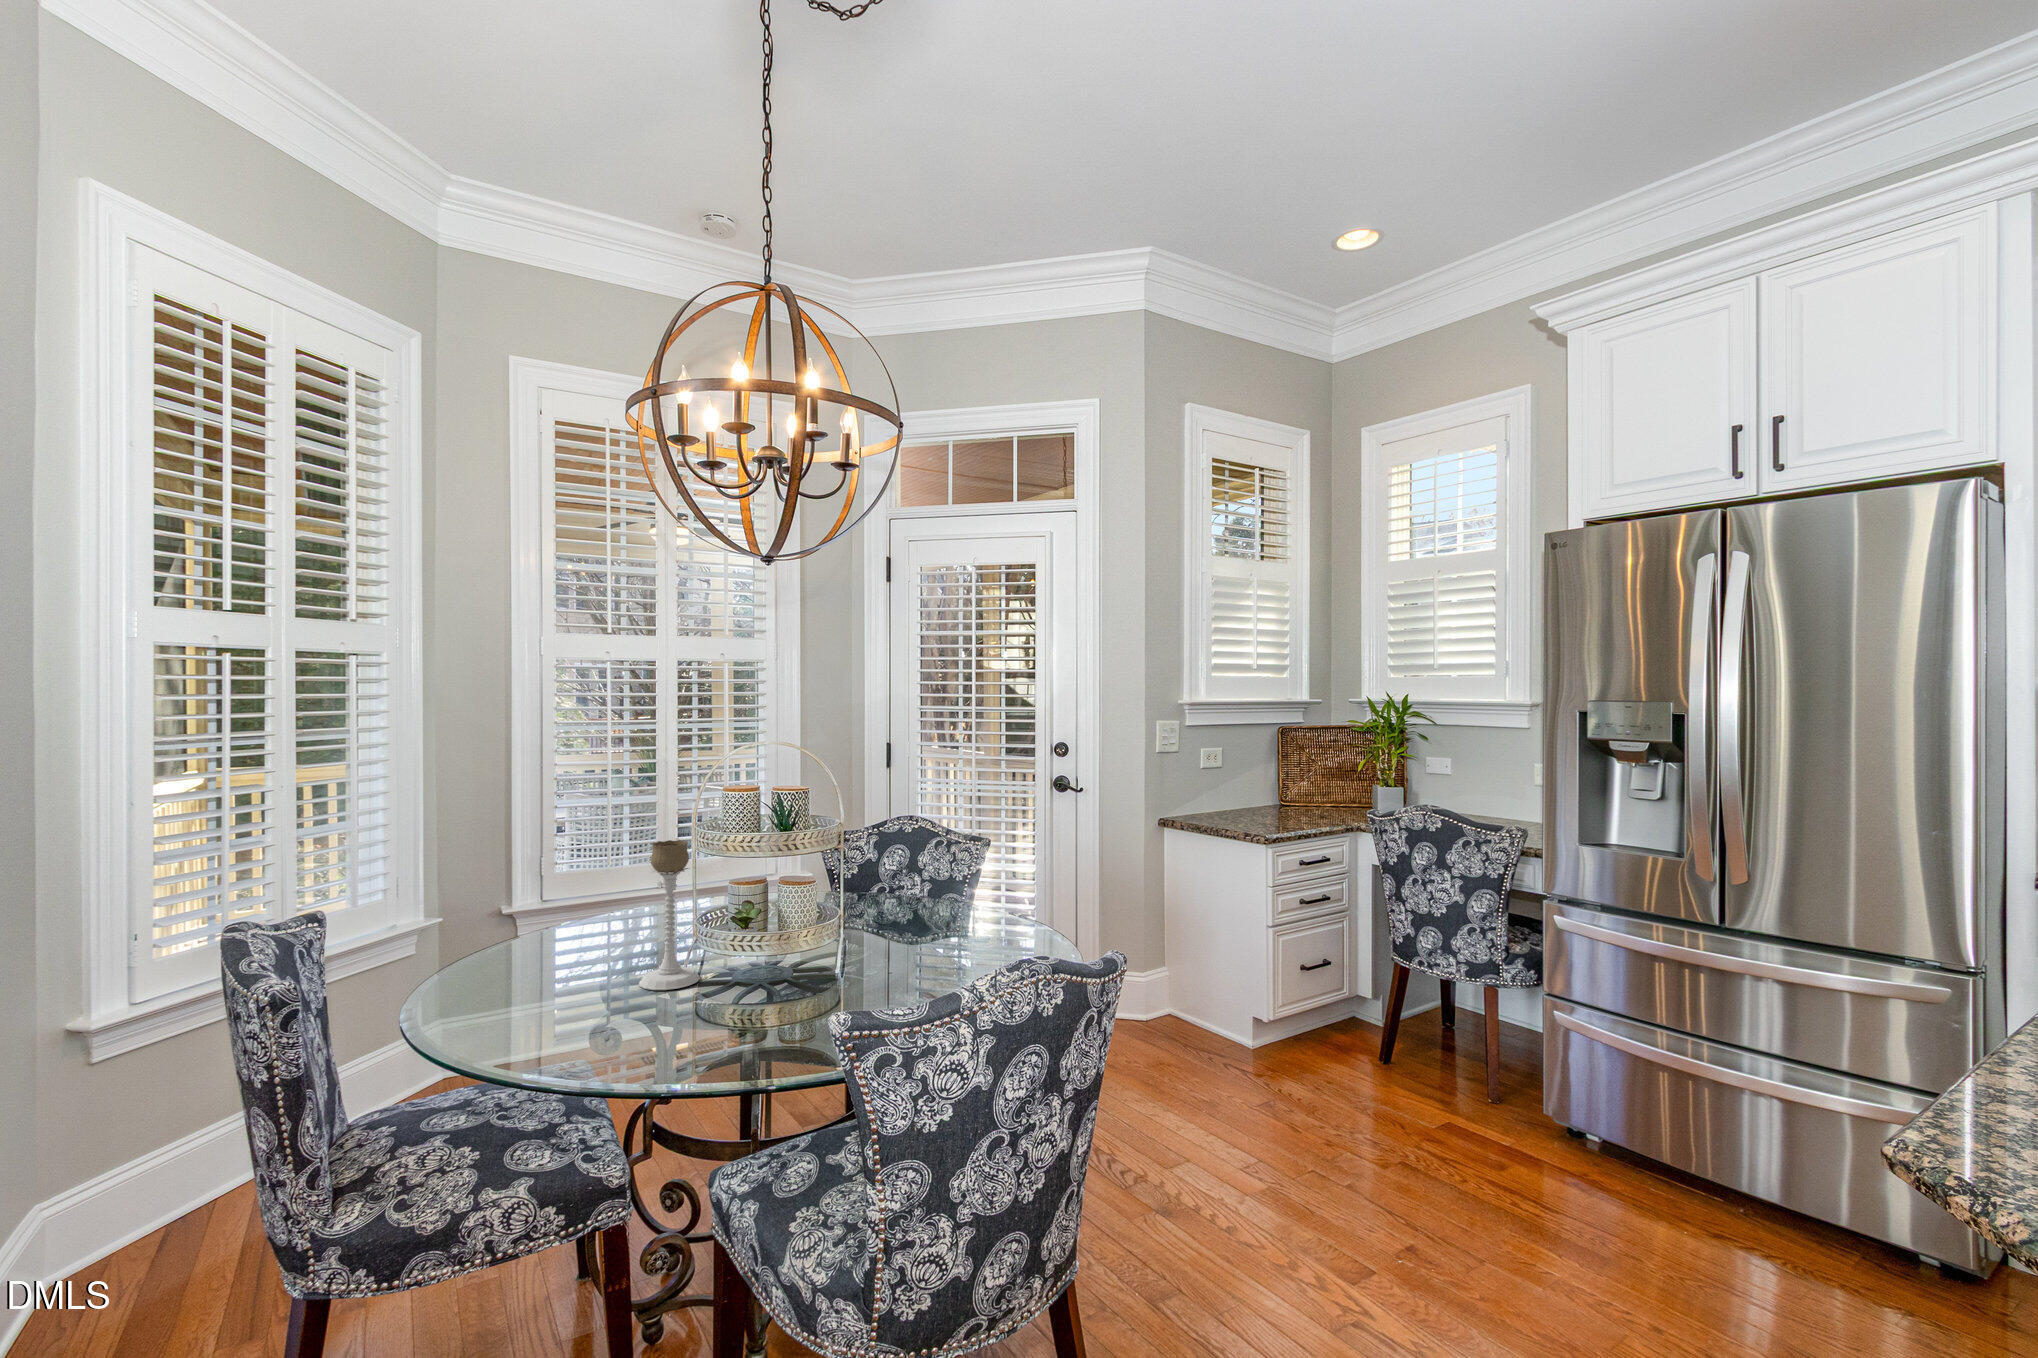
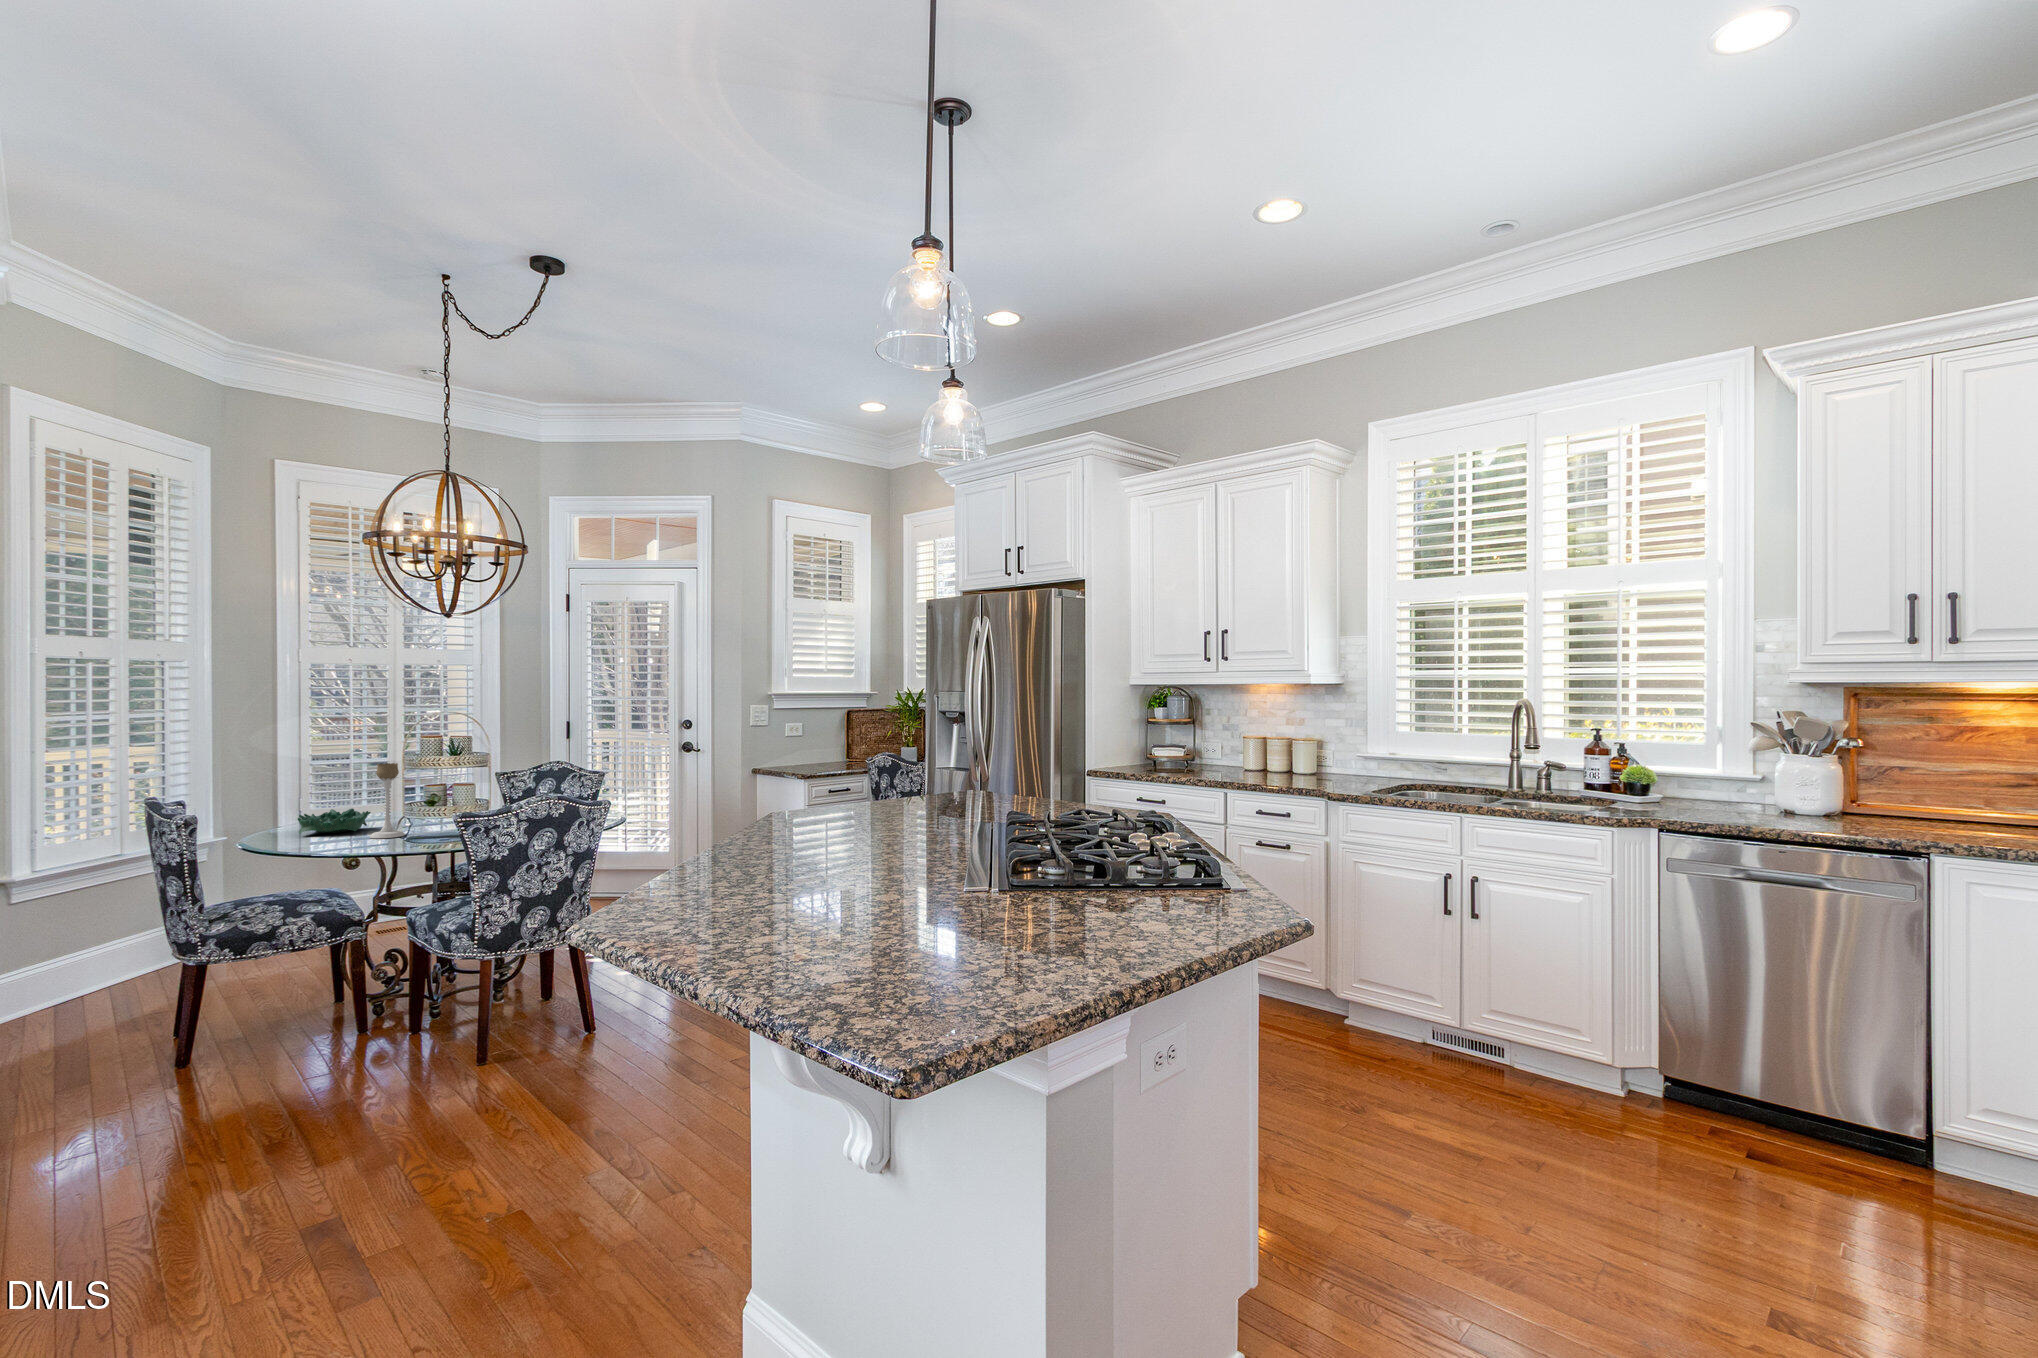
decorative bowl: none [520,911,640,970] -> present [298,808,371,834]

